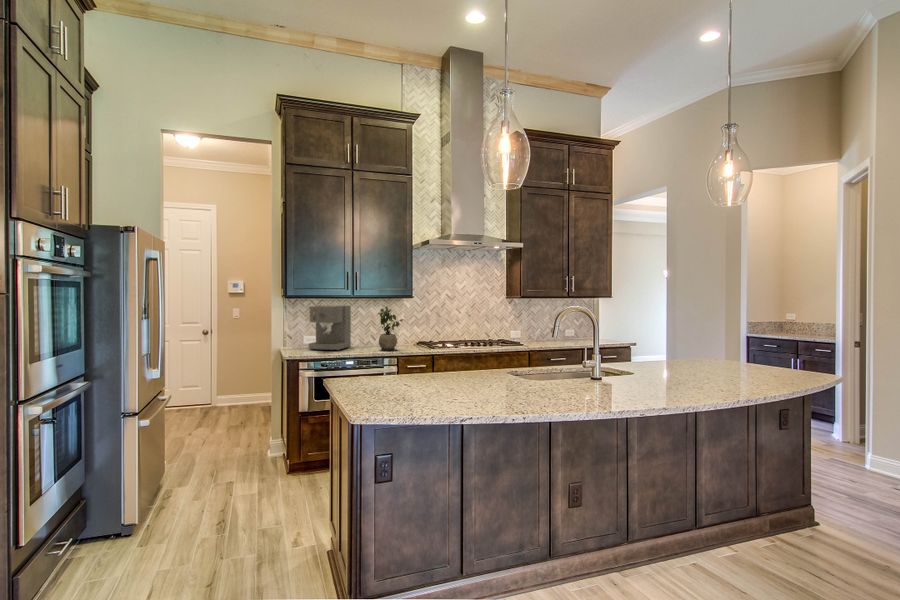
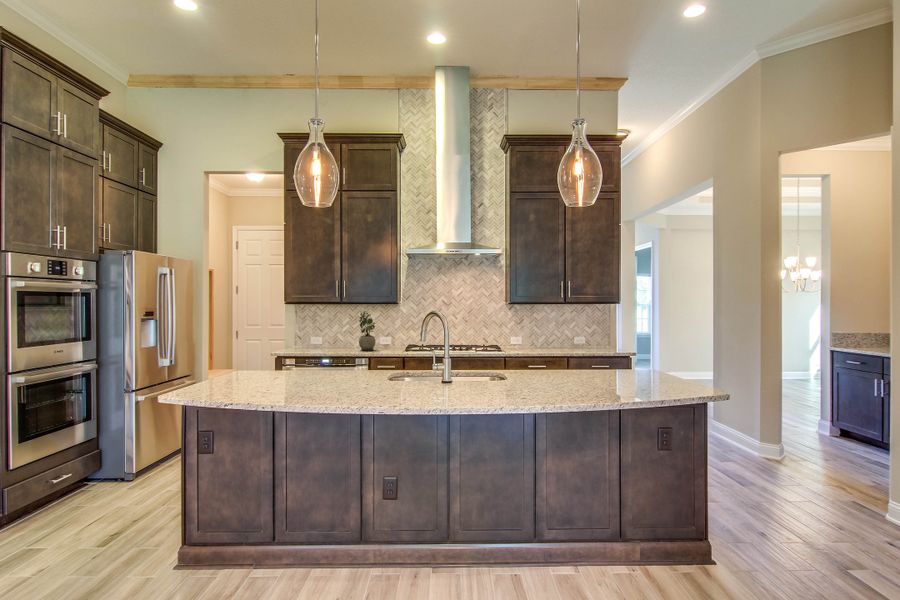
coffee maker: present [309,305,351,350] -> none [305,310,344,349]

